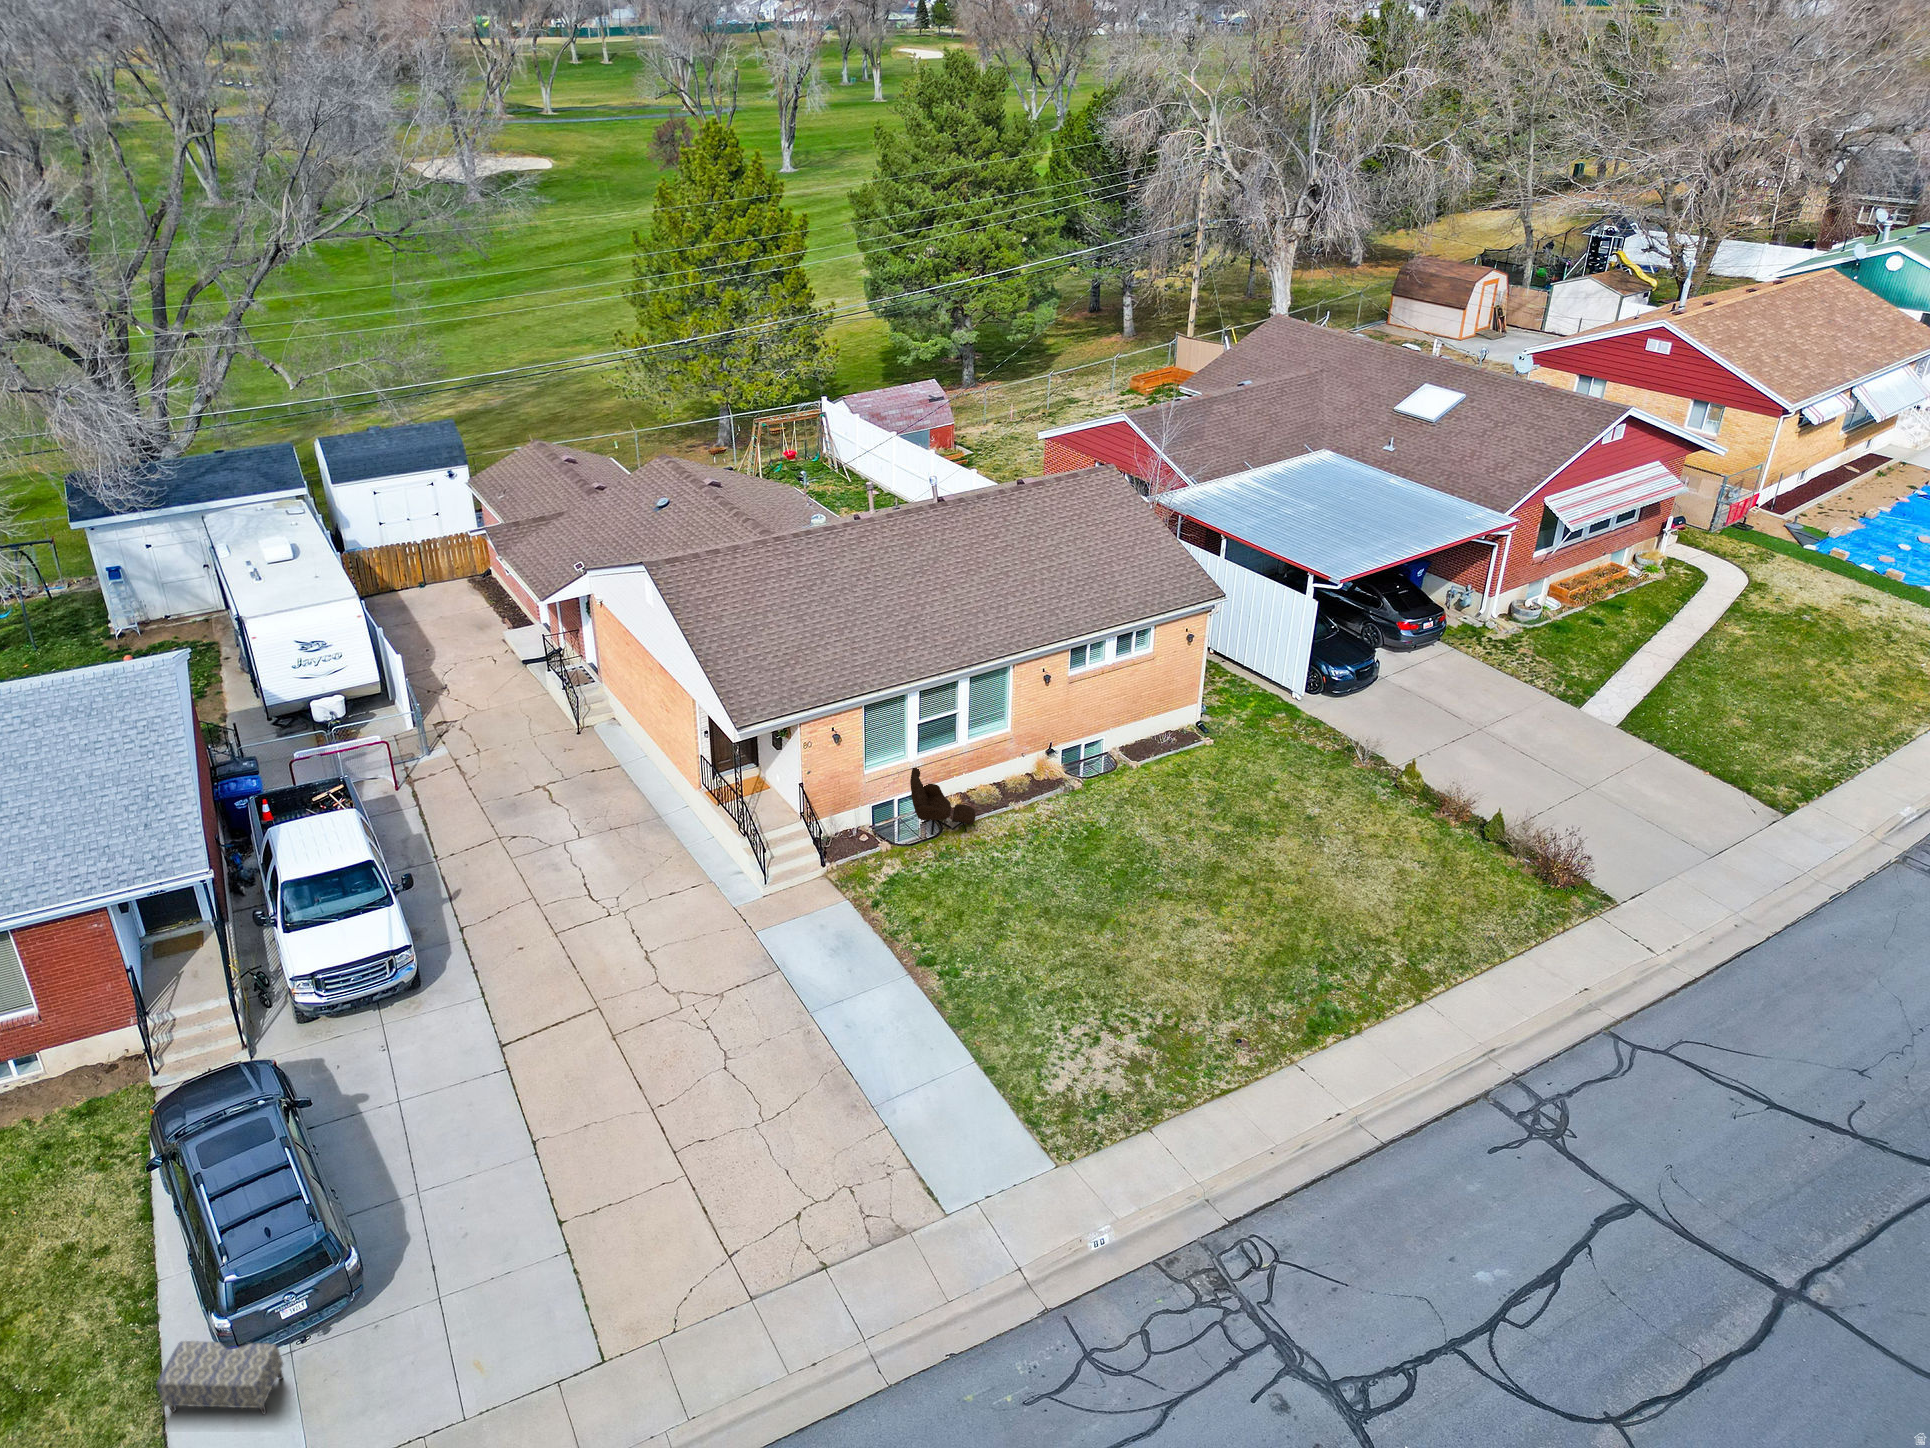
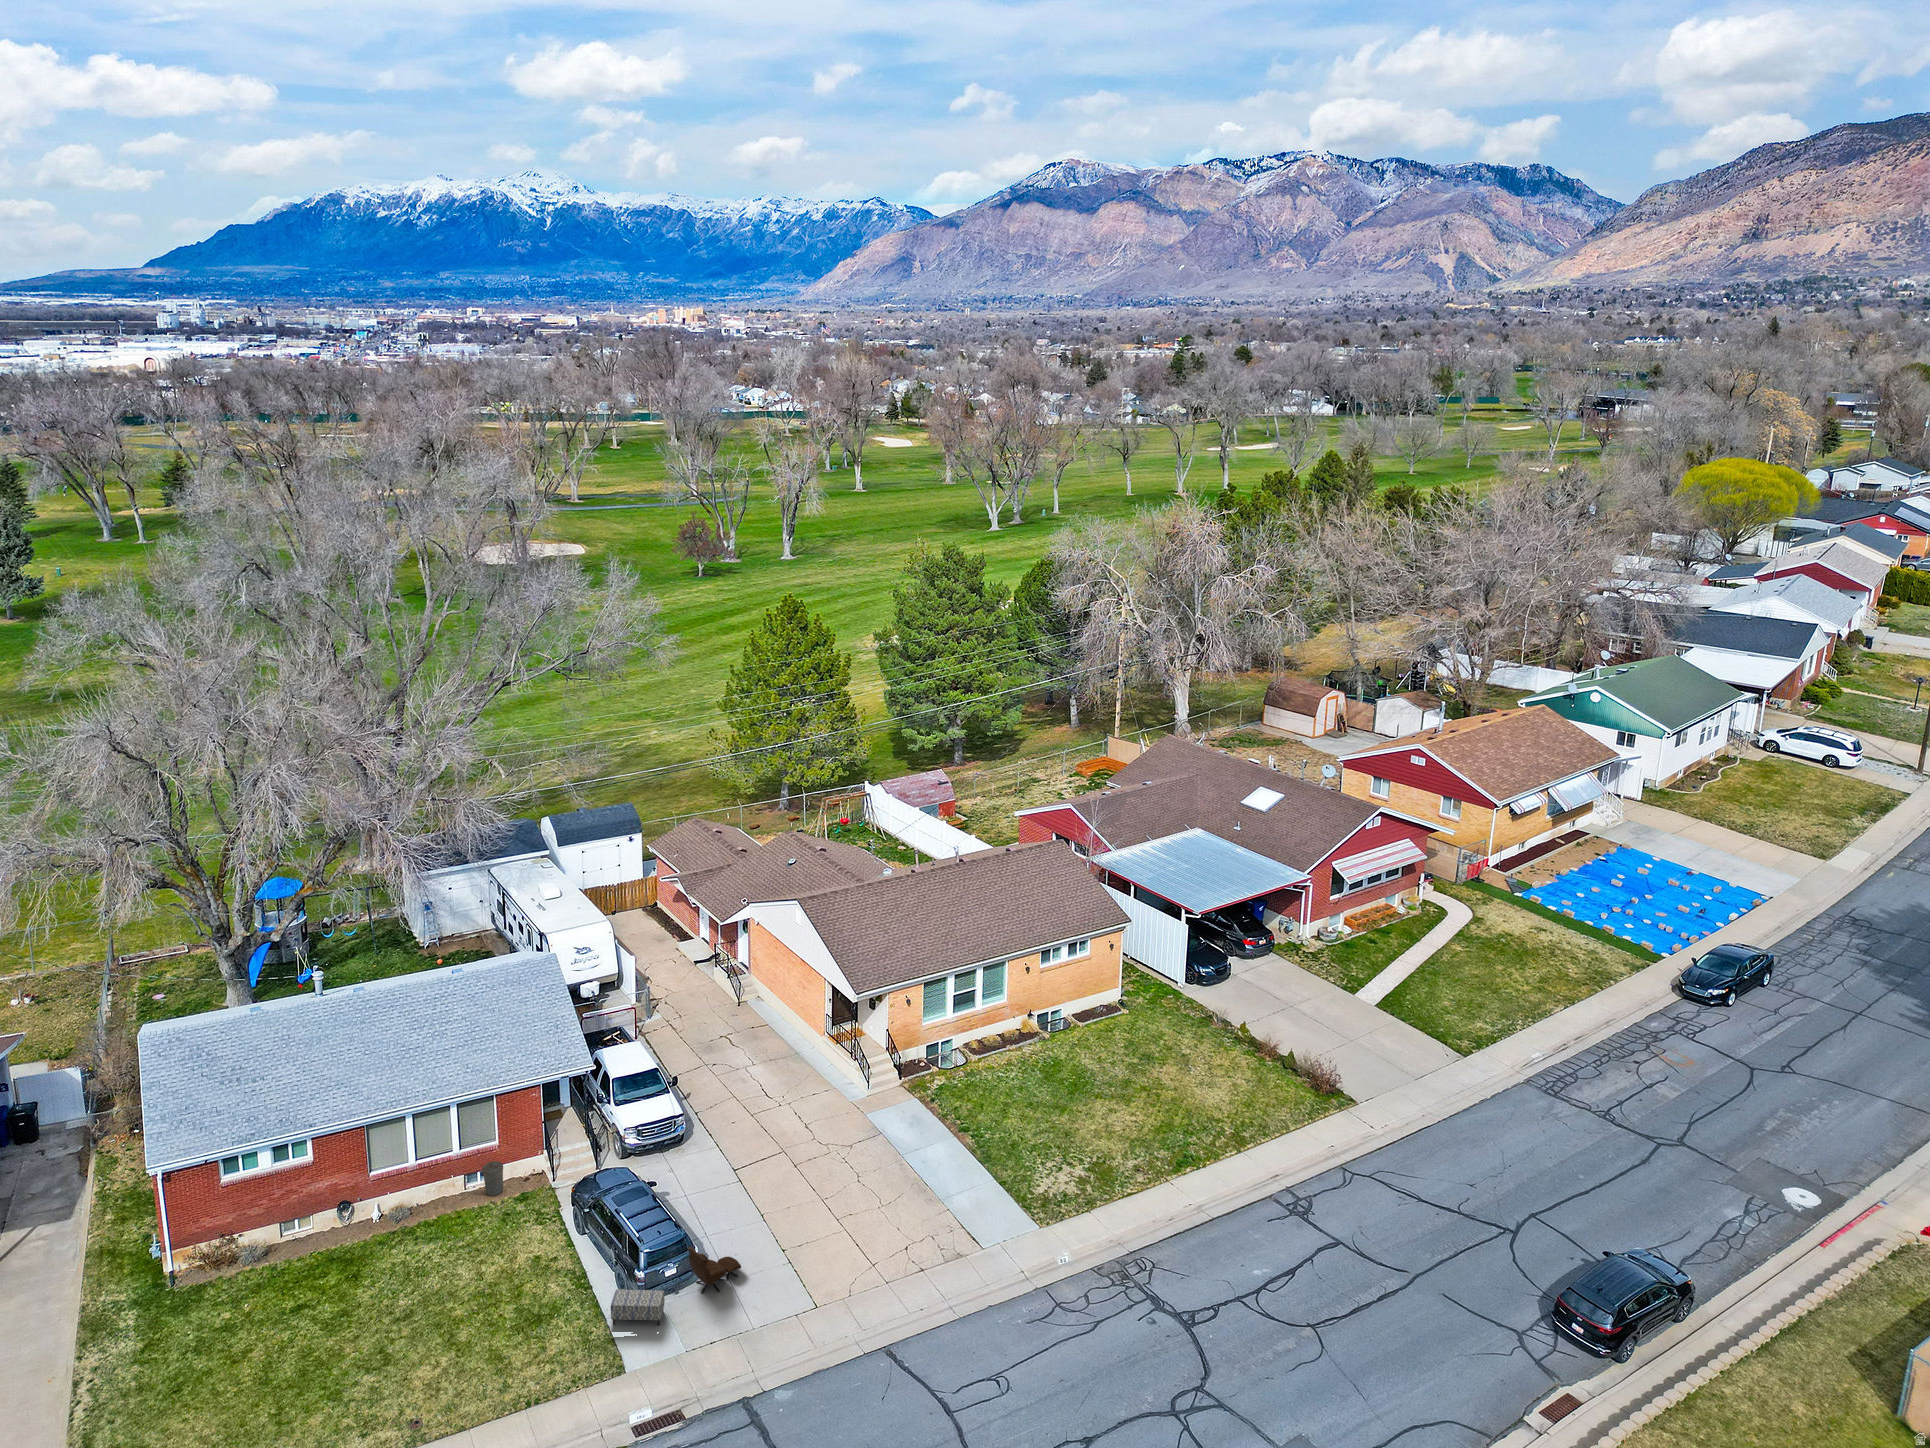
lounge chair: present [910,768,976,835] -> present [689,1247,741,1294]
trash can: none [13,1042,66,1104] -> present [483,1161,503,1196]

